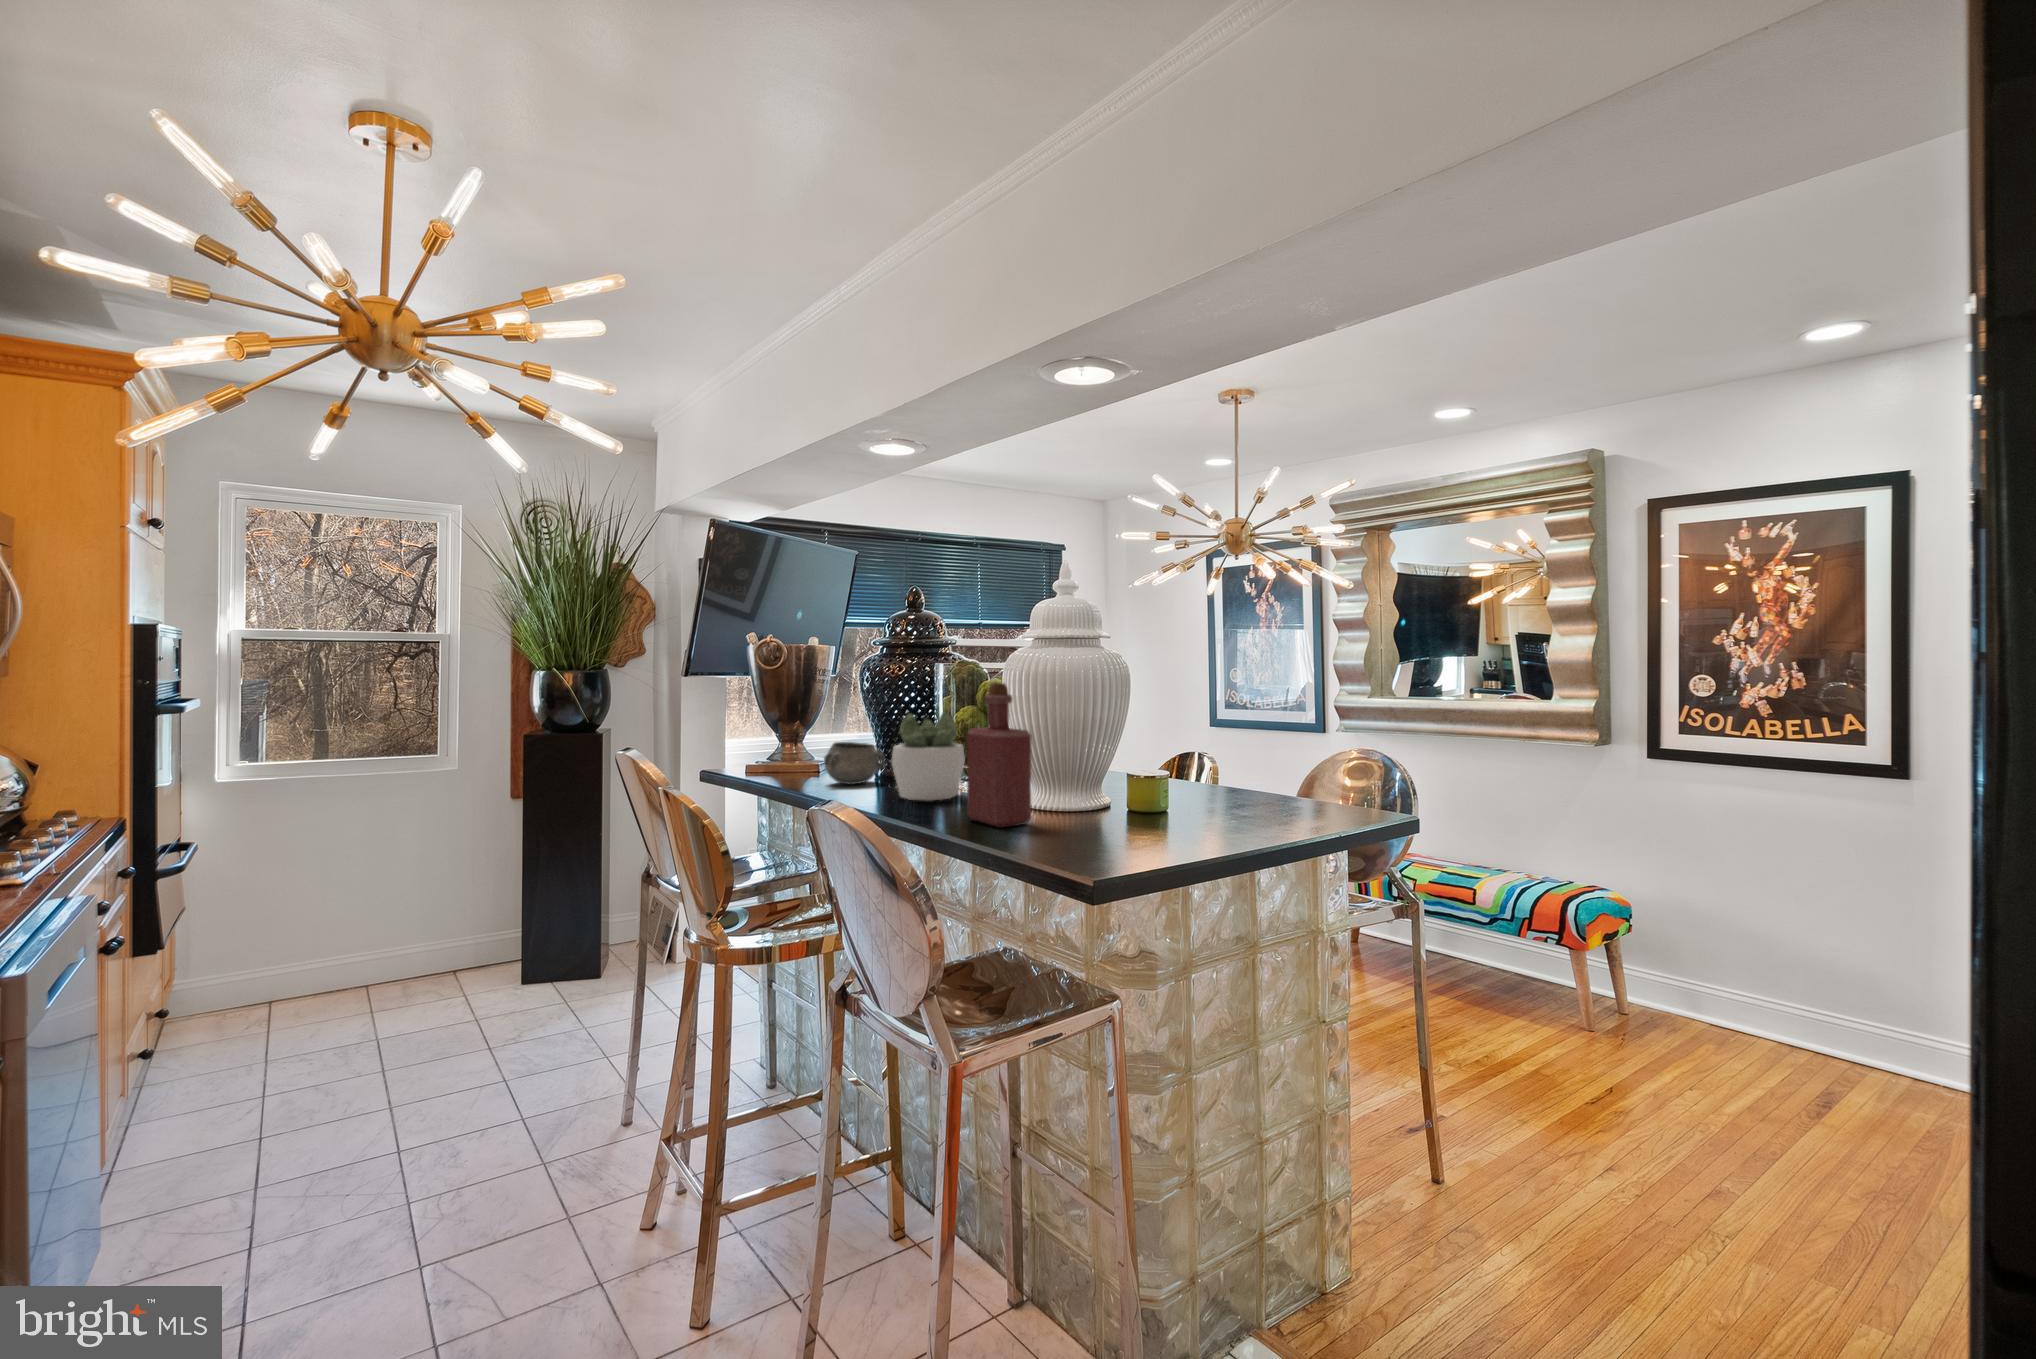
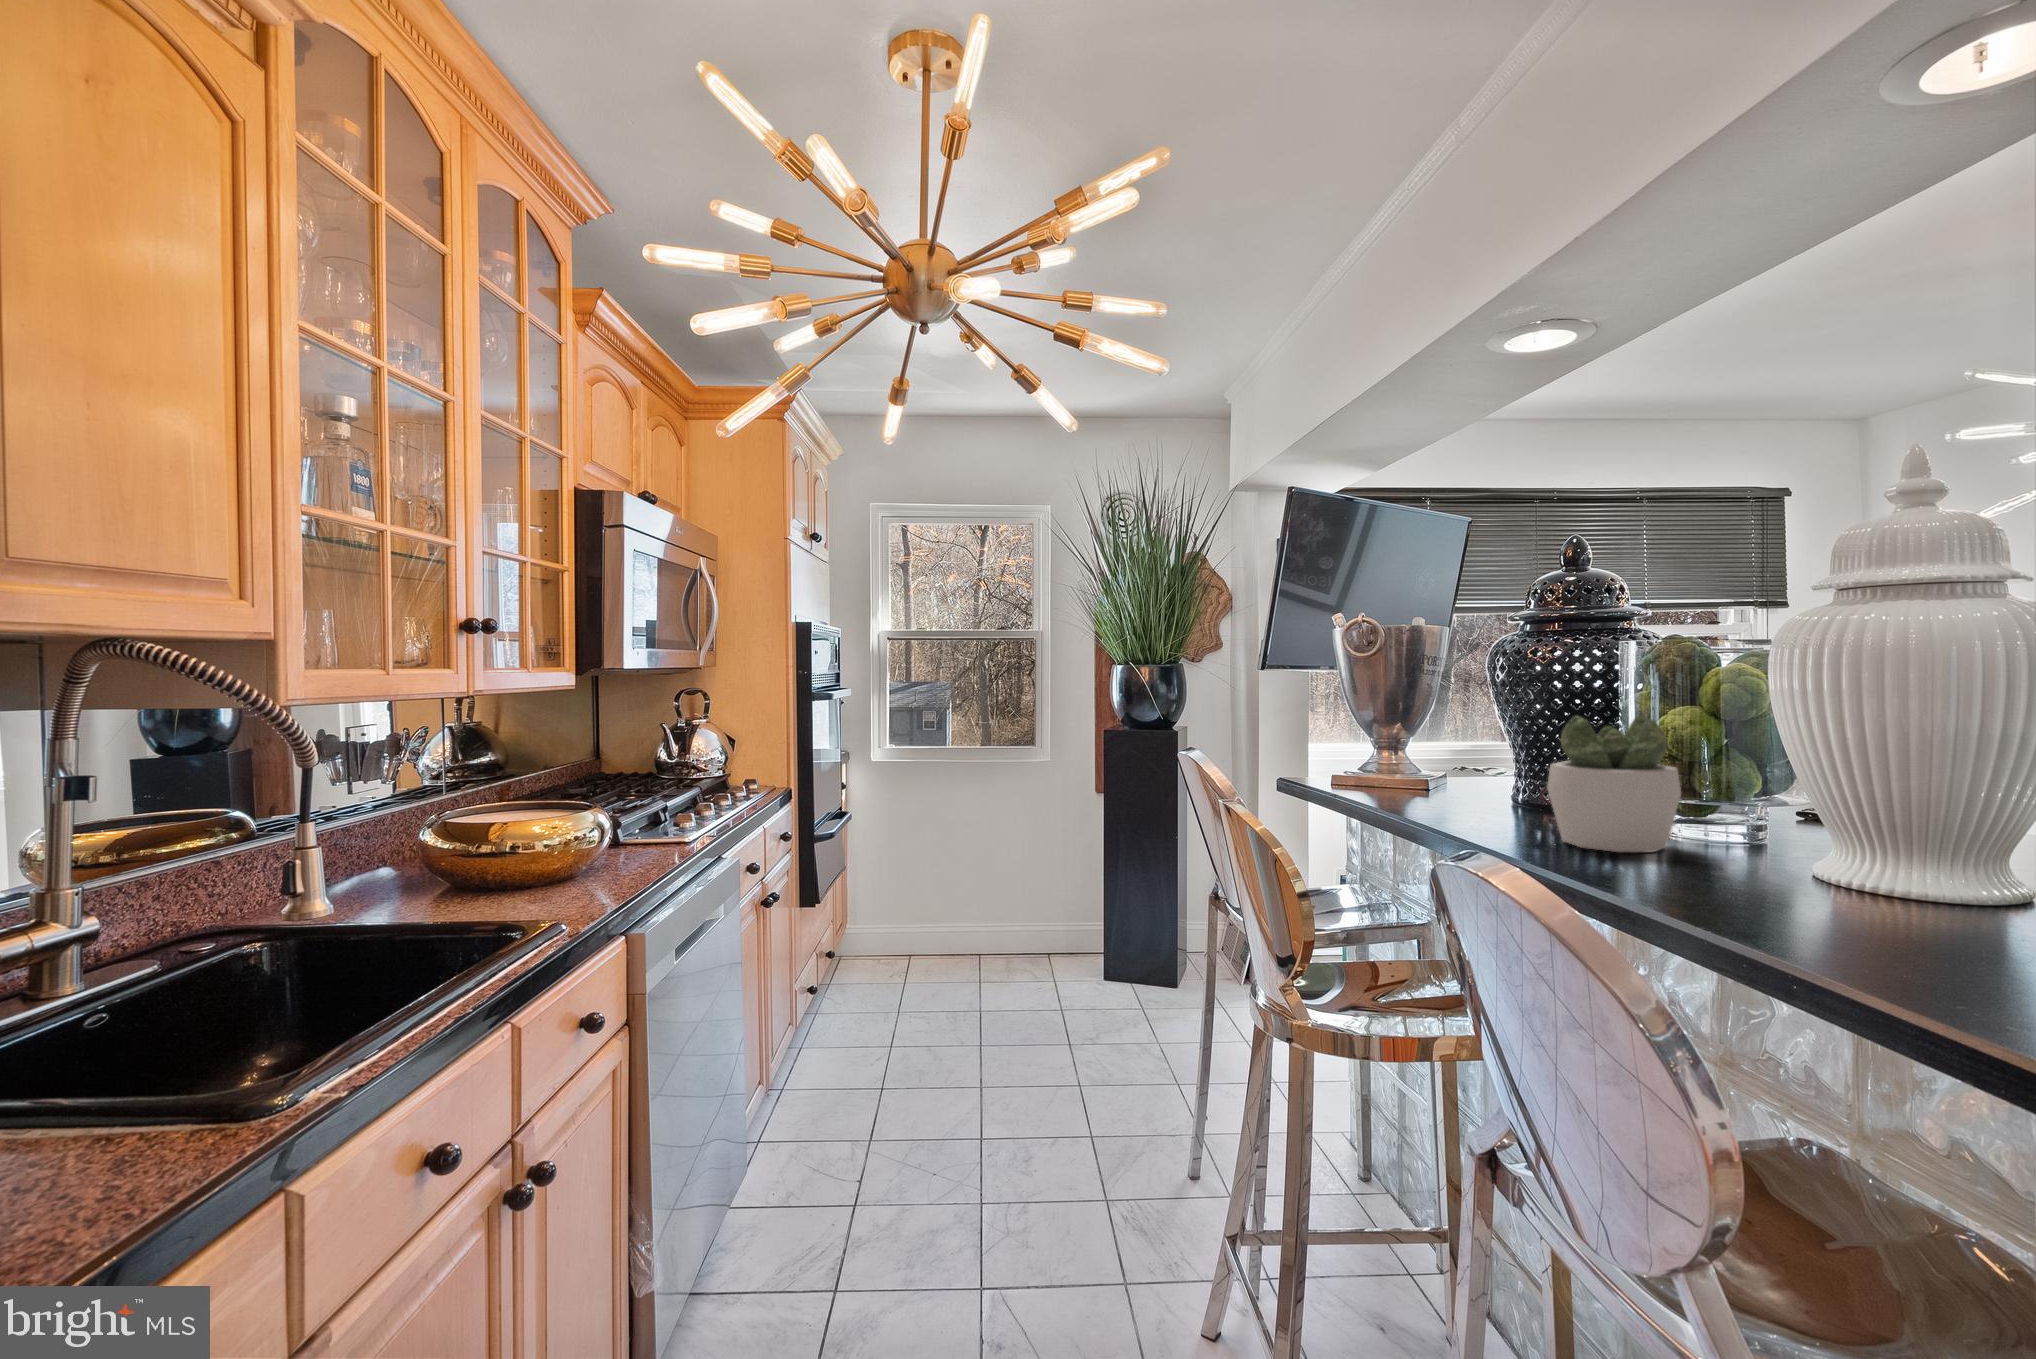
bottle: present [967,683,1032,827] -> none [1704,665,1856,922]
decorative bowl: present [824,742,885,785] -> none [1437,754,1531,814]

